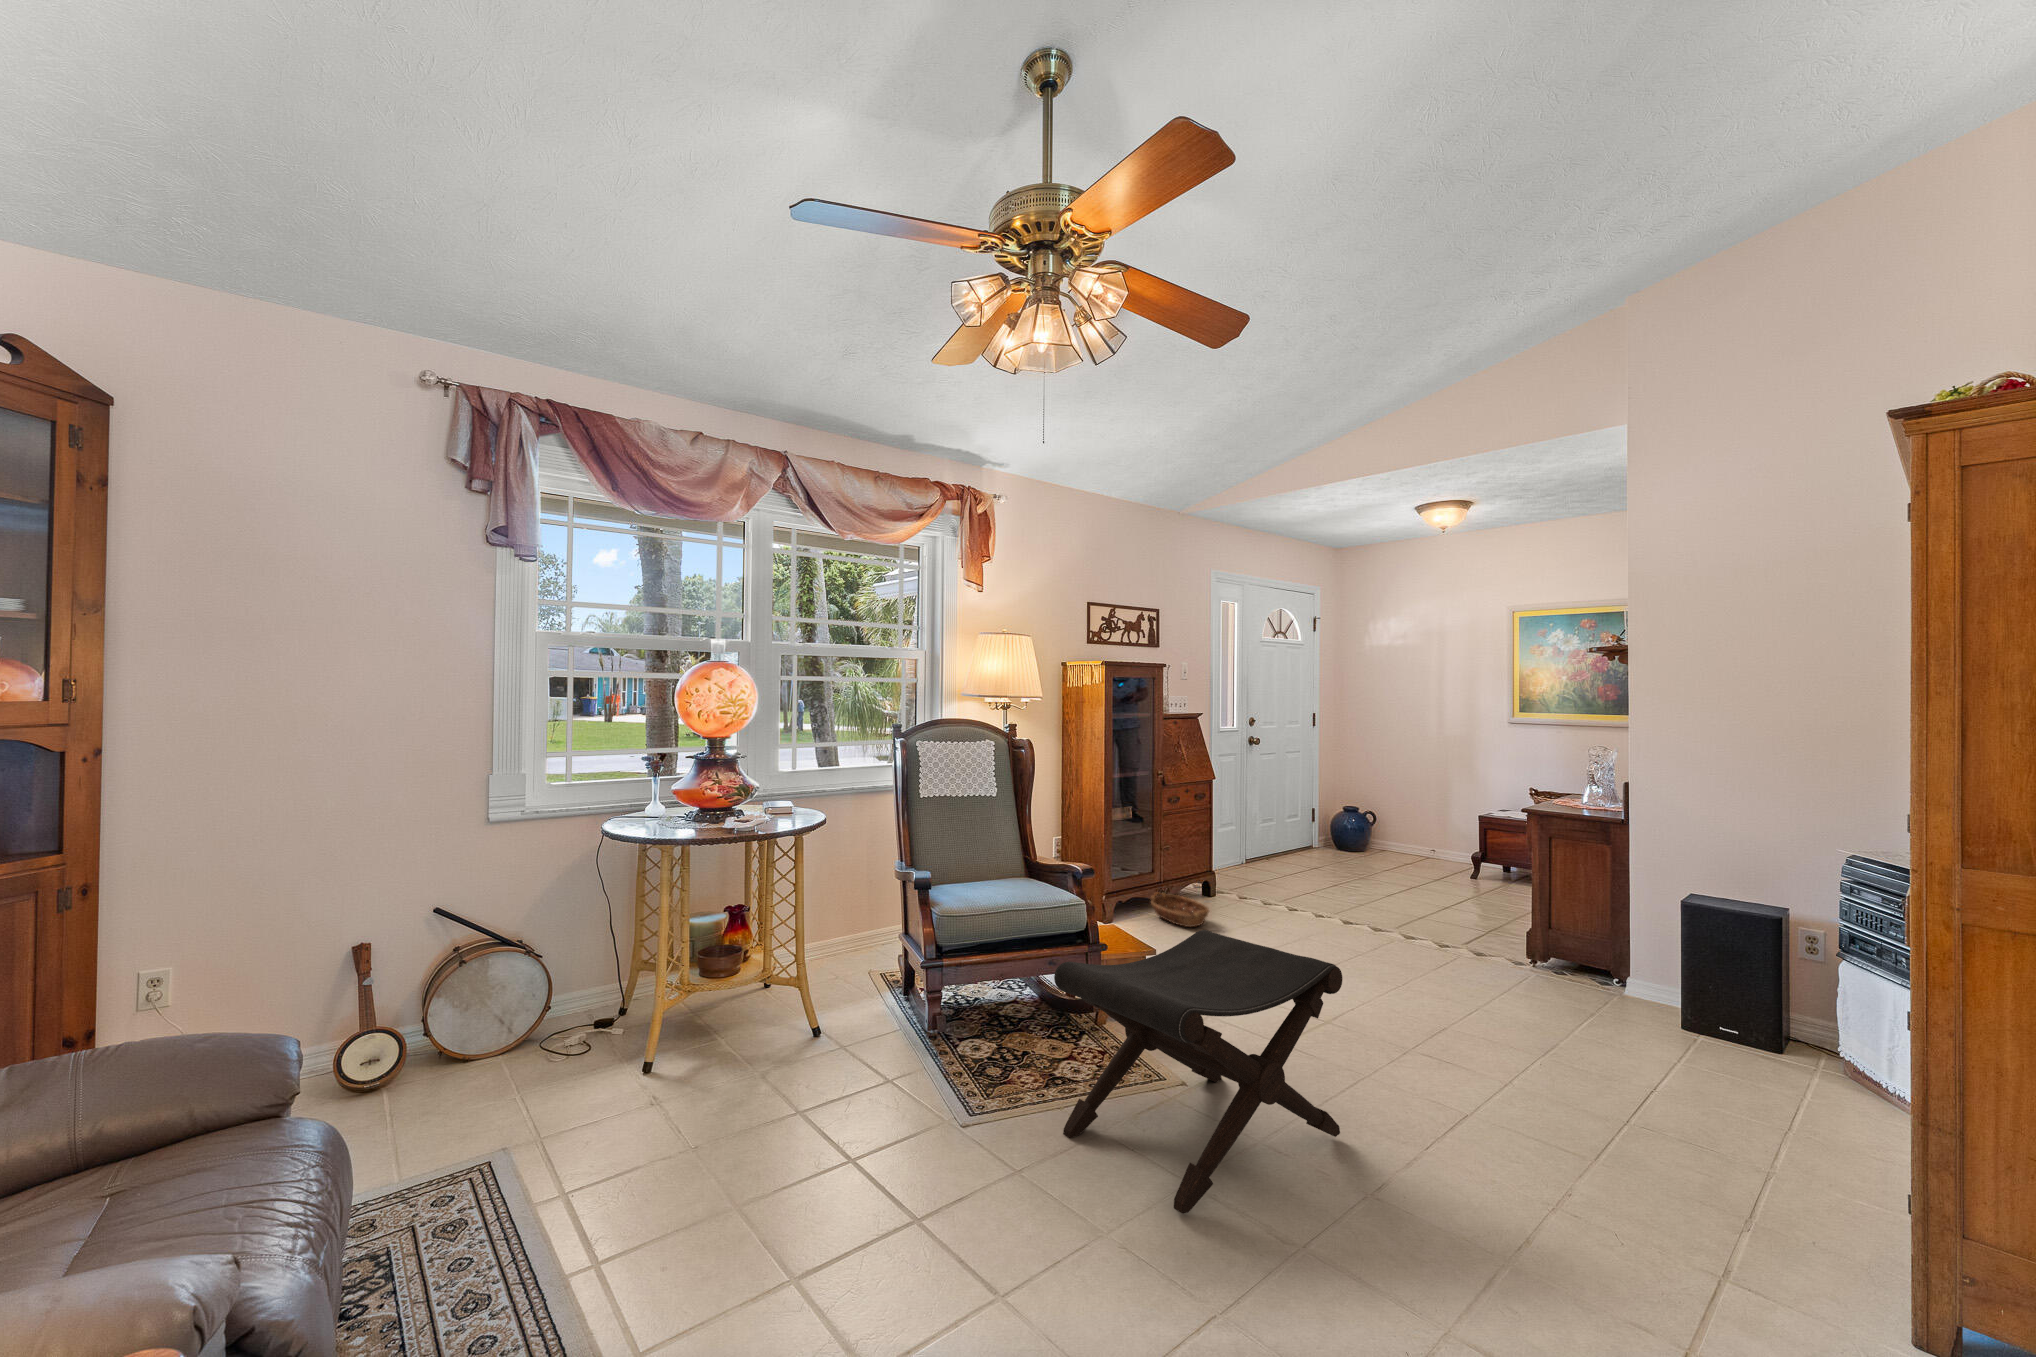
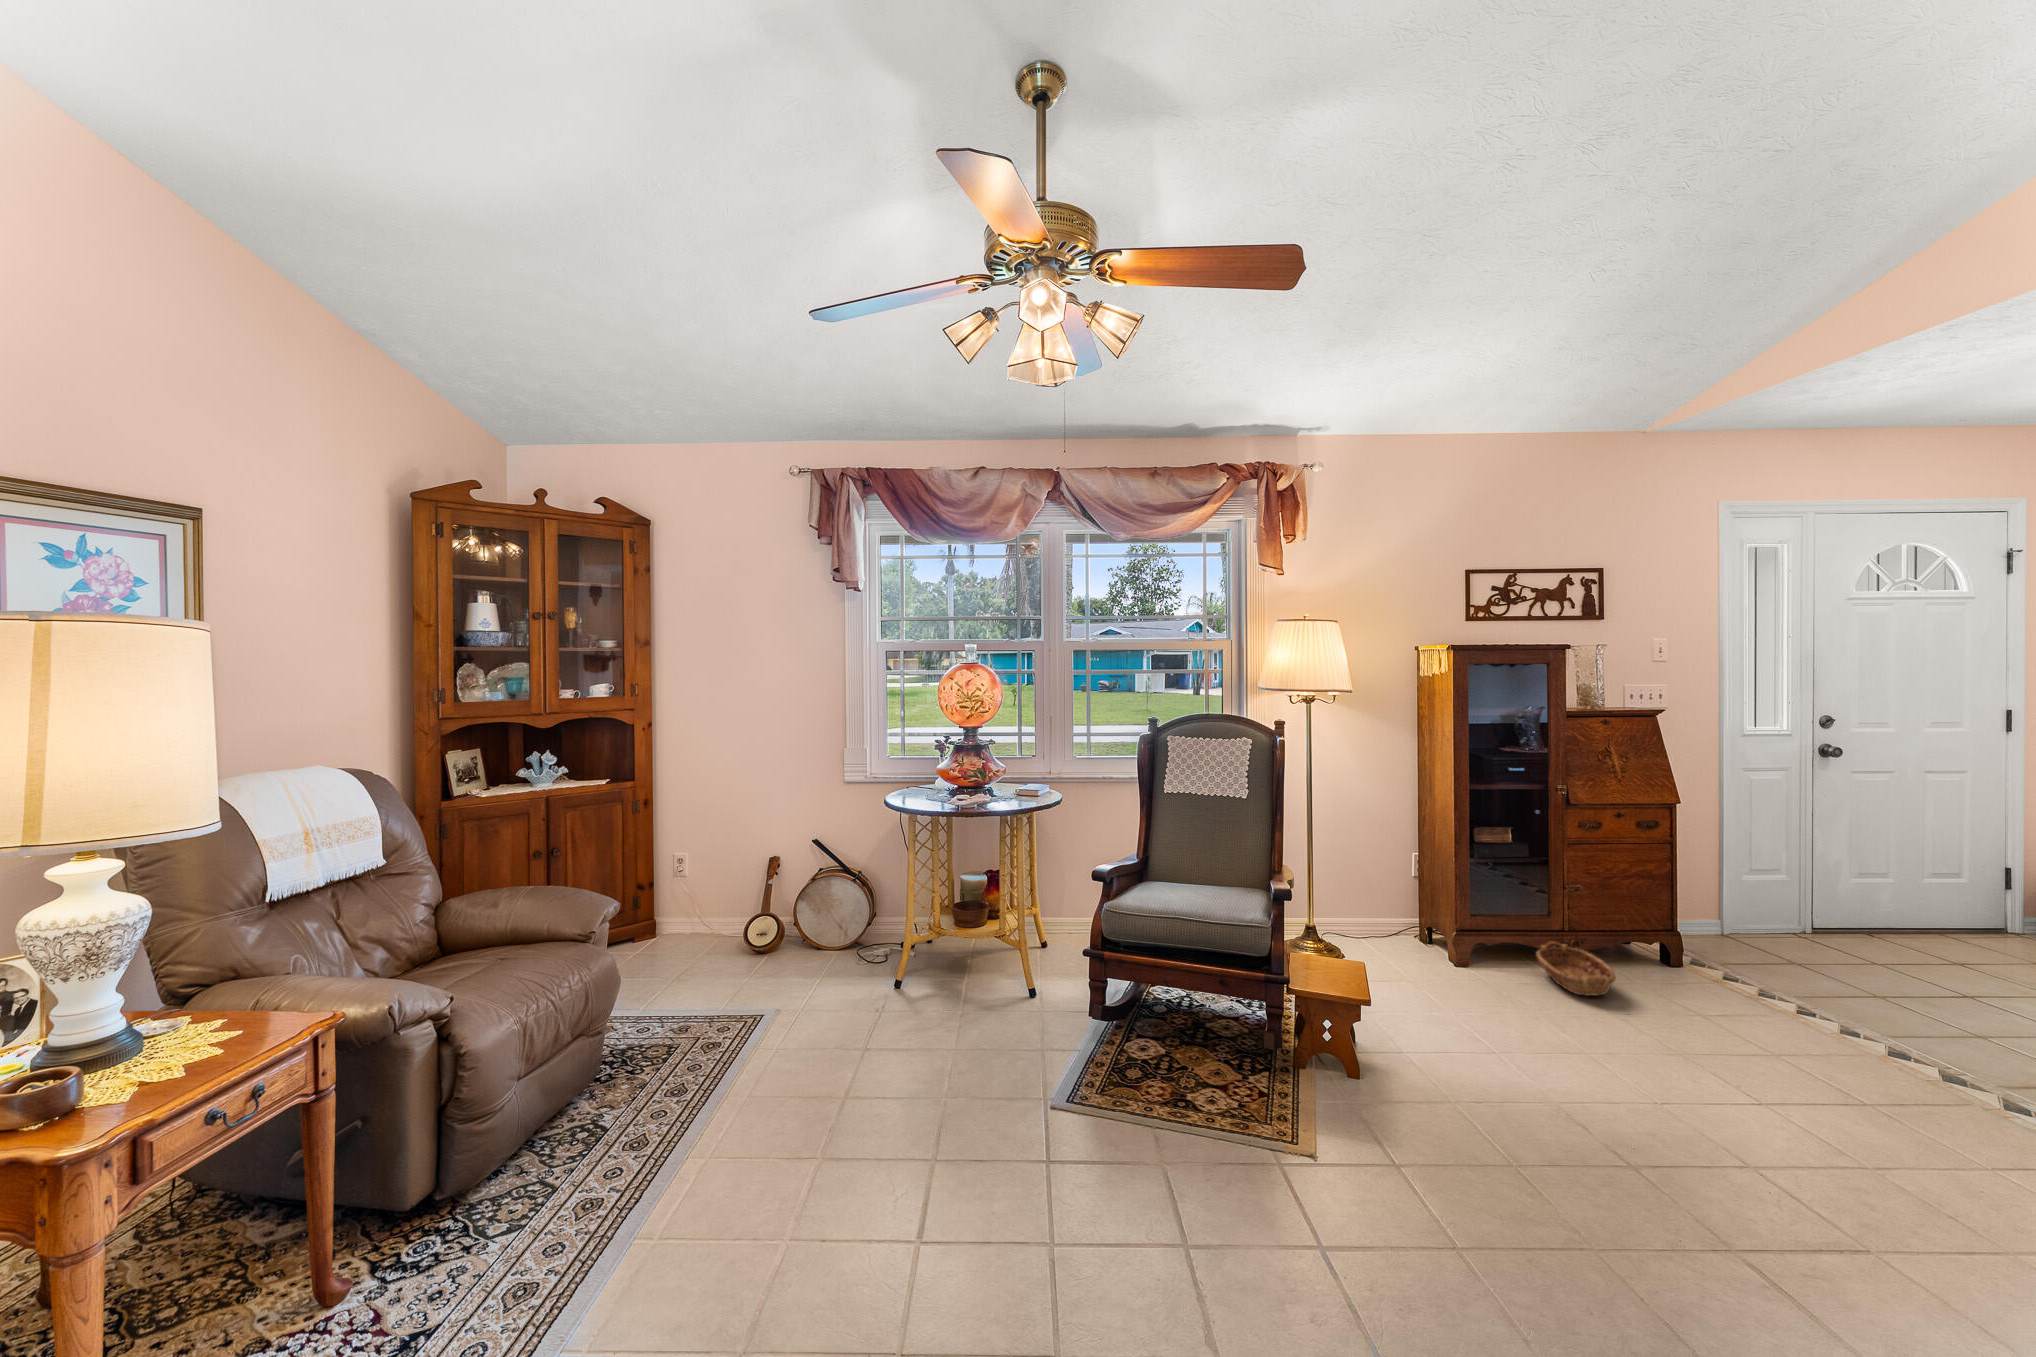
footstool: present [1054,930,1342,1214] -> none [1117,973,1438,1289]

